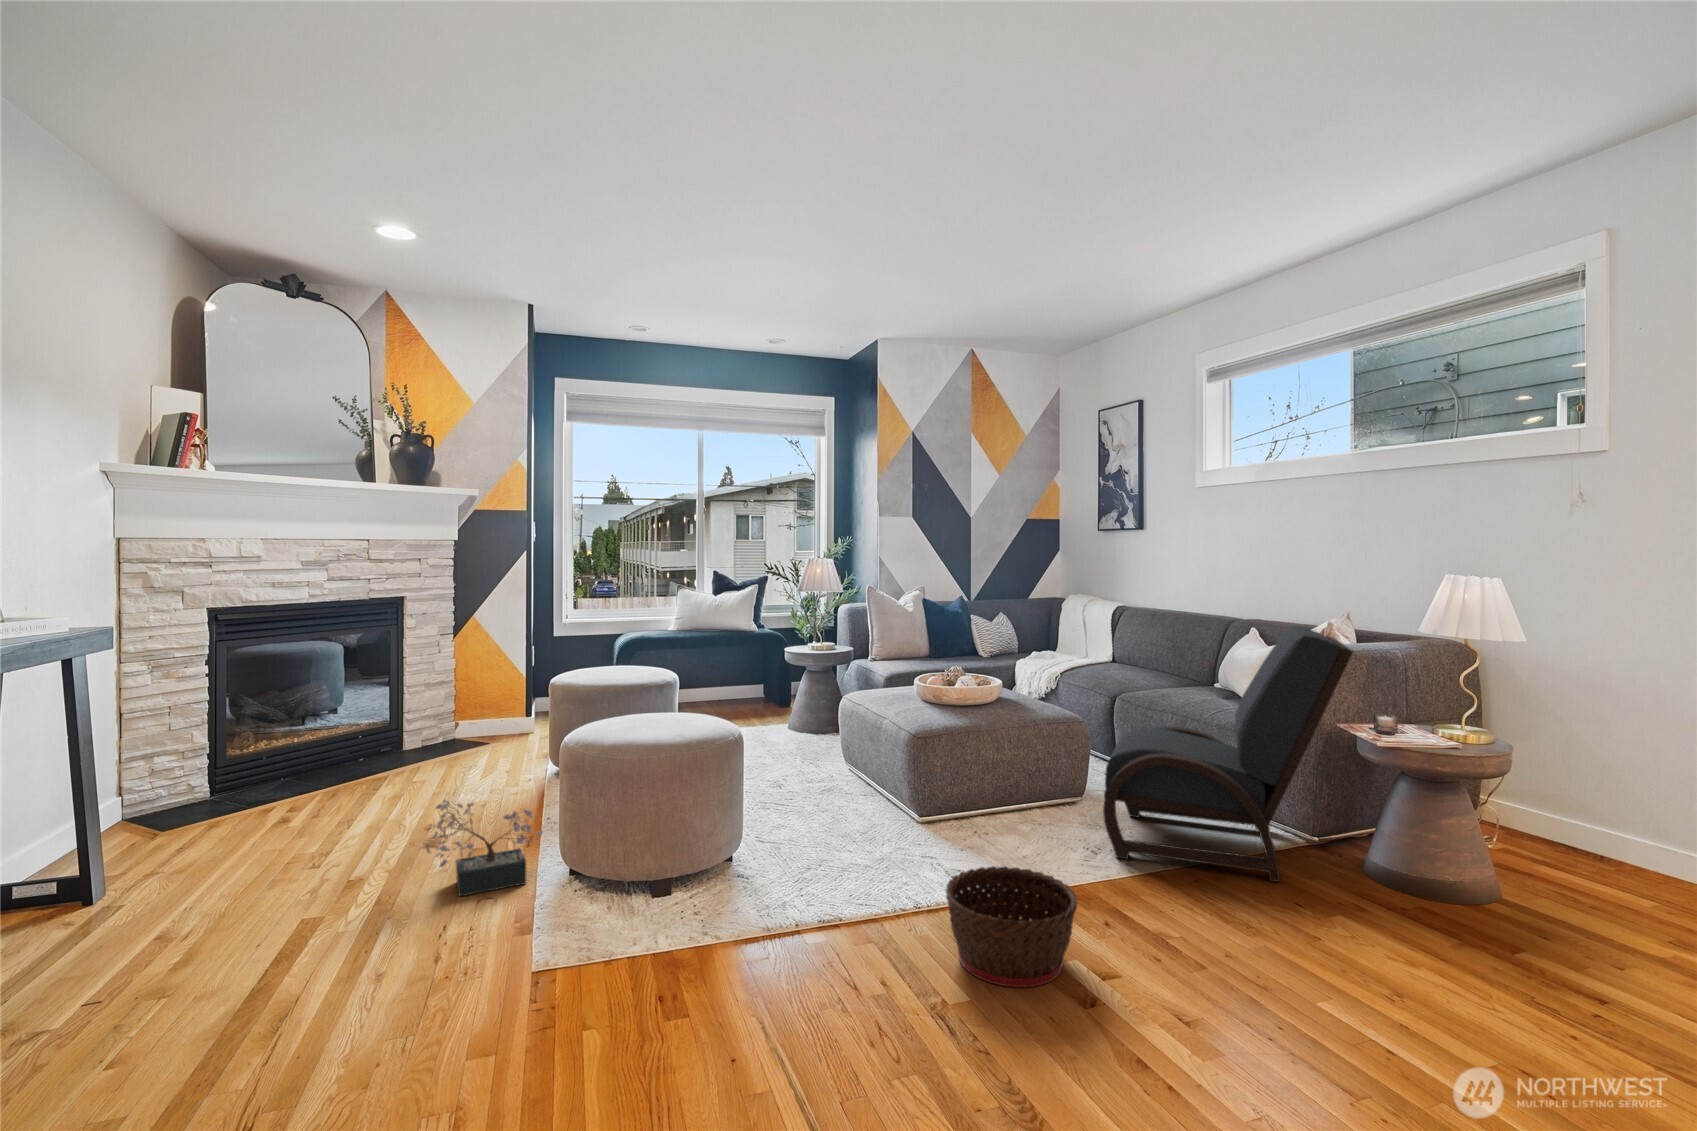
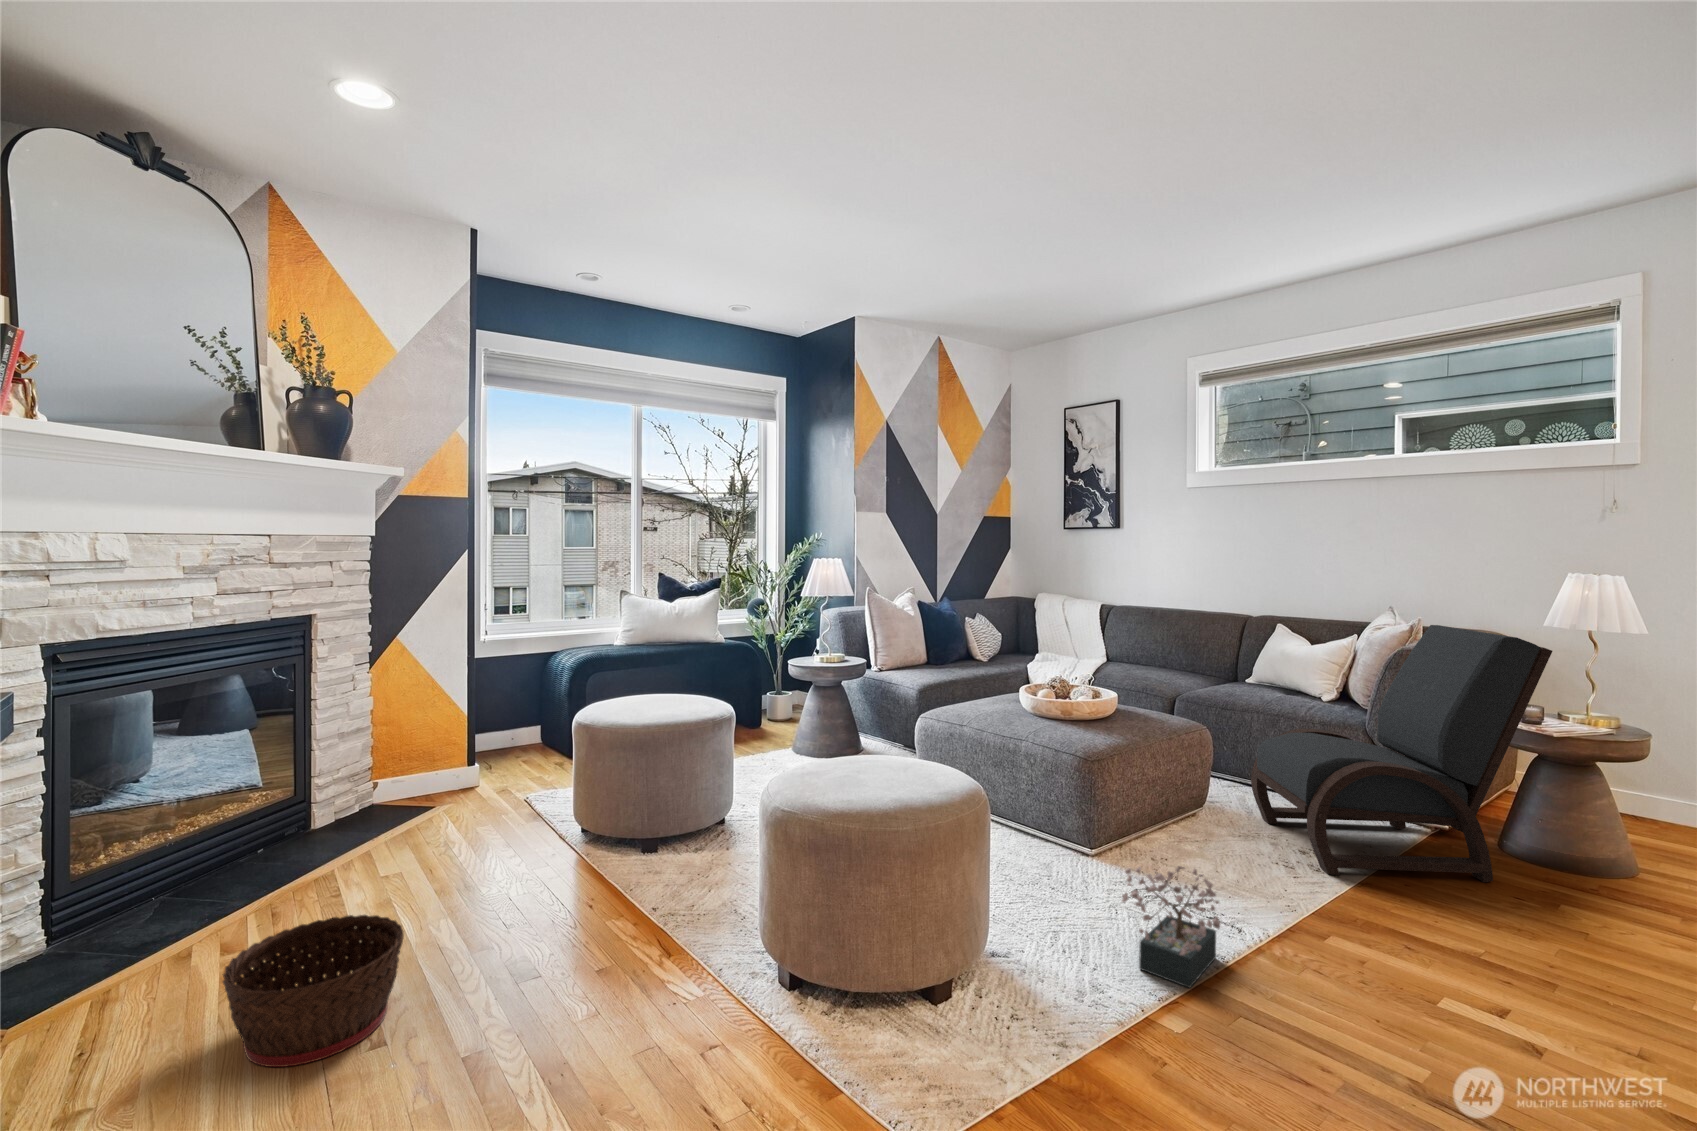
decorative plant: present [425,800,543,896] -> present [1122,866,1220,988]
basket: present [946,866,1077,988] -> present [223,915,404,1067]

